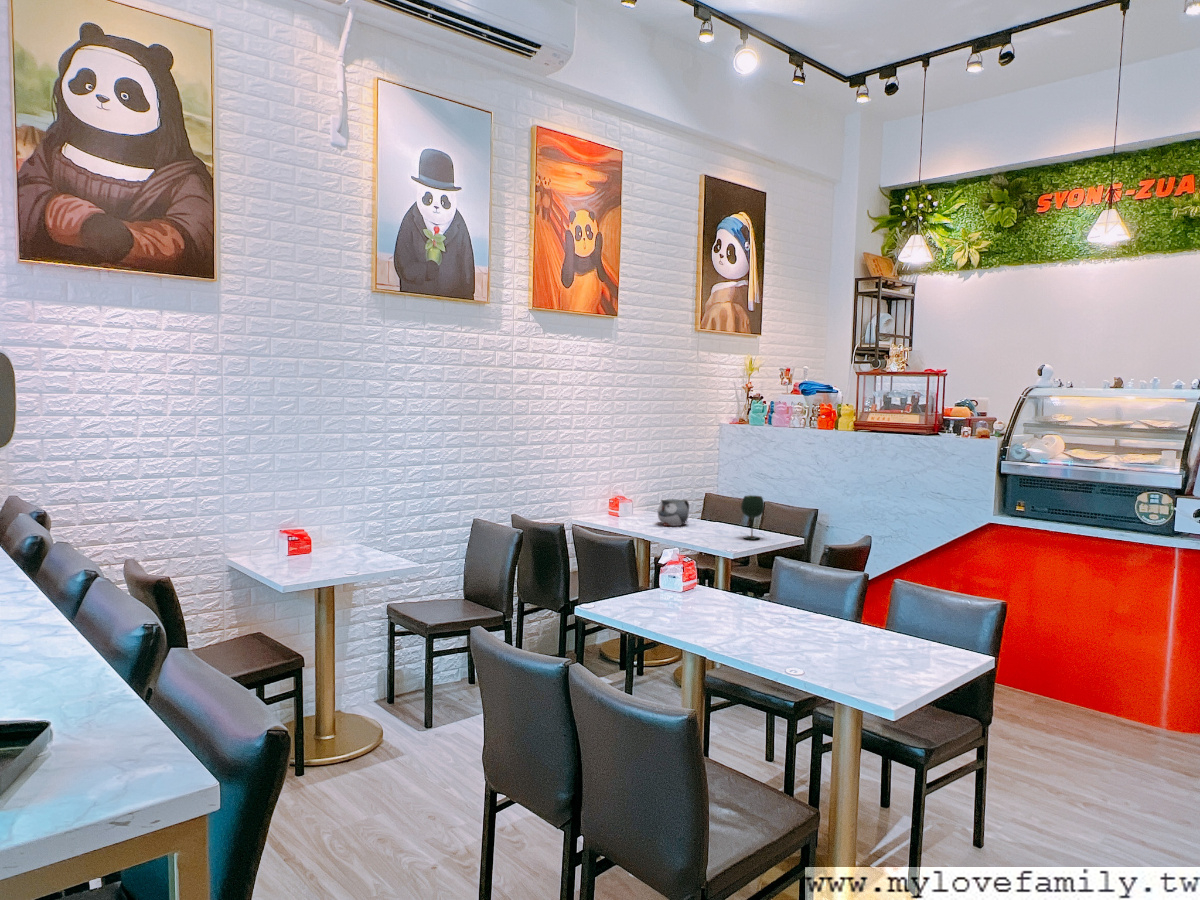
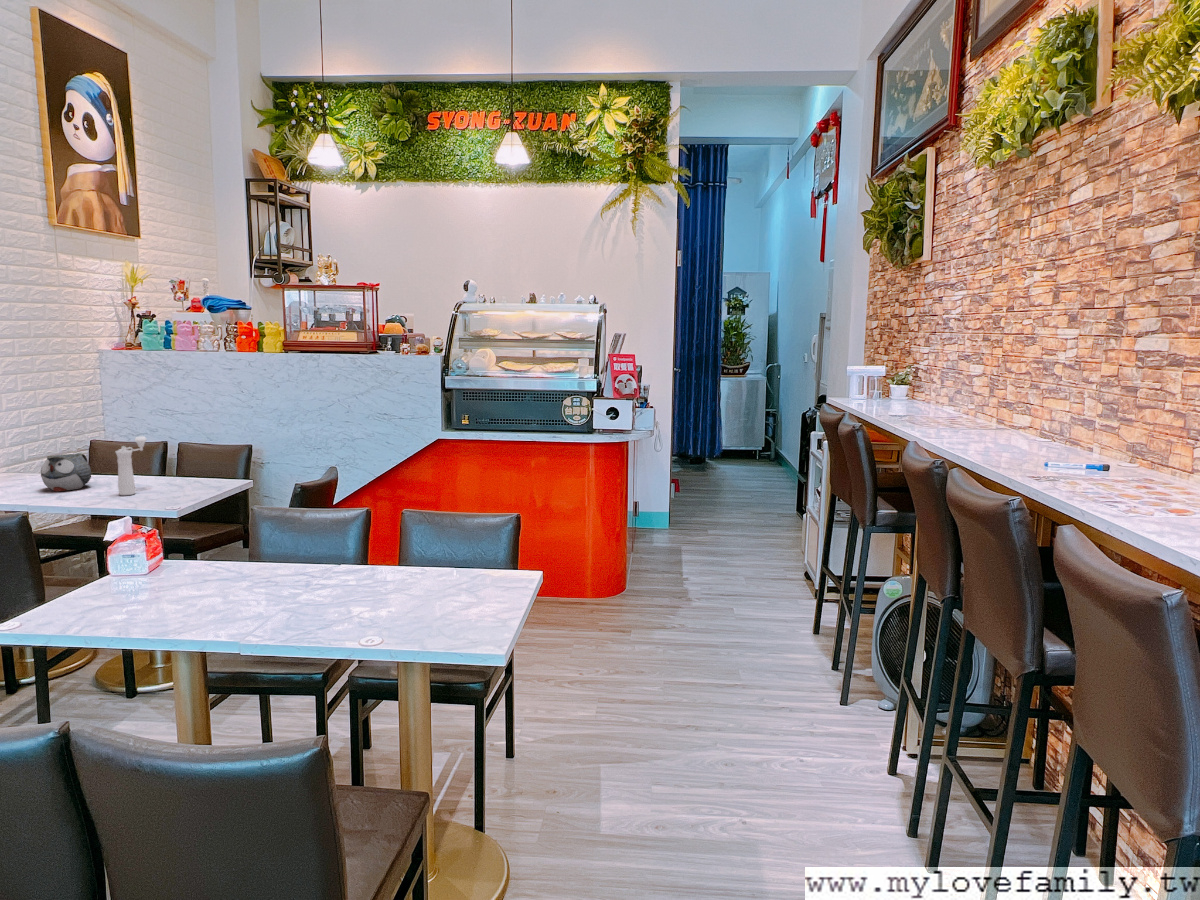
pepper mill: none [699,492,724,536] -> present [116,436,147,495]
wine glass: present [741,496,764,540] -> none [177,436,208,490]

